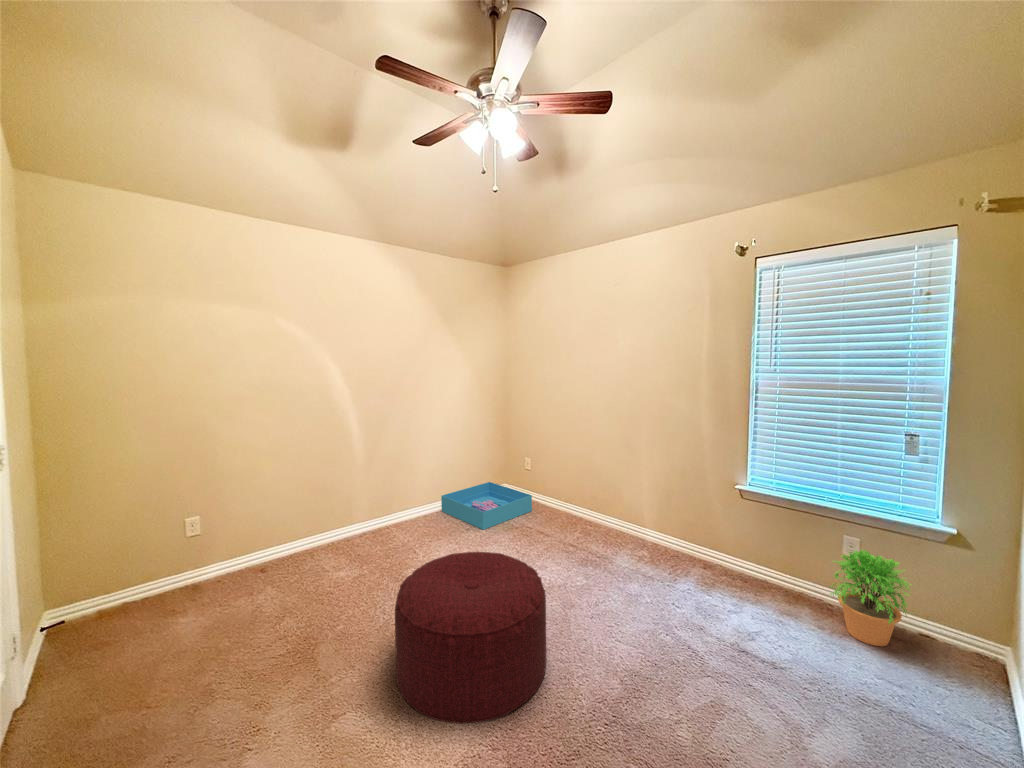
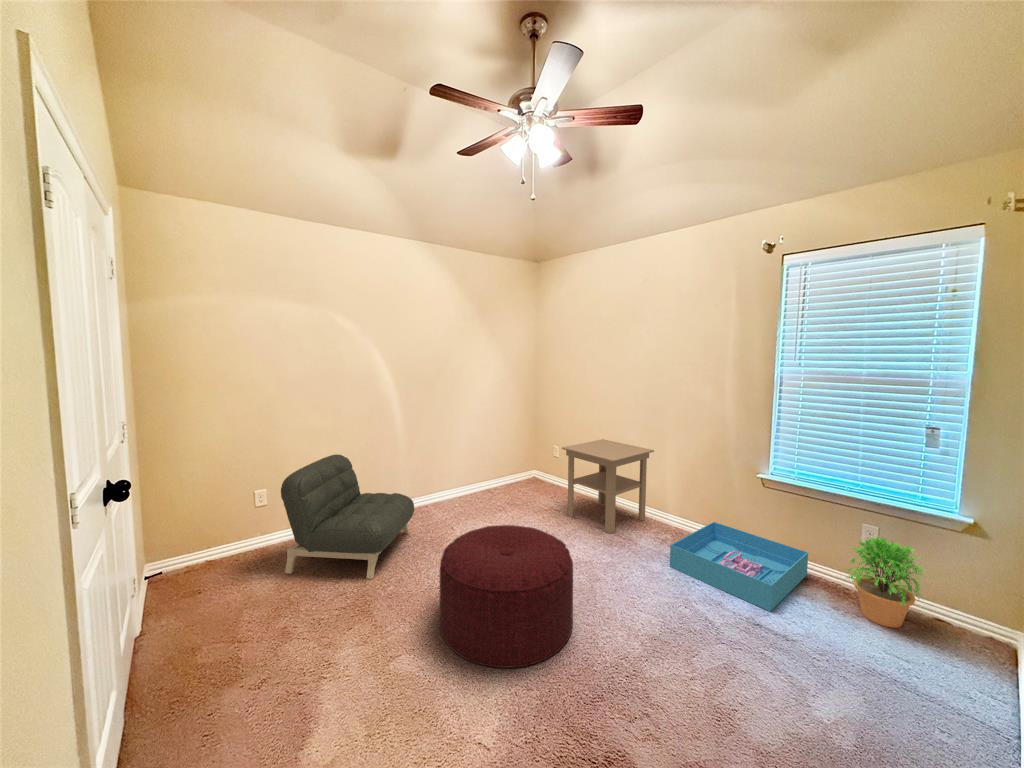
side table: none [533,450,629,552] -> present [562,439,654,534]
armchair: none [213,476,372,619] -> present [281,454,414,579]
storage bin: present [441,482,532,530] -> present [670,522,808,611]

